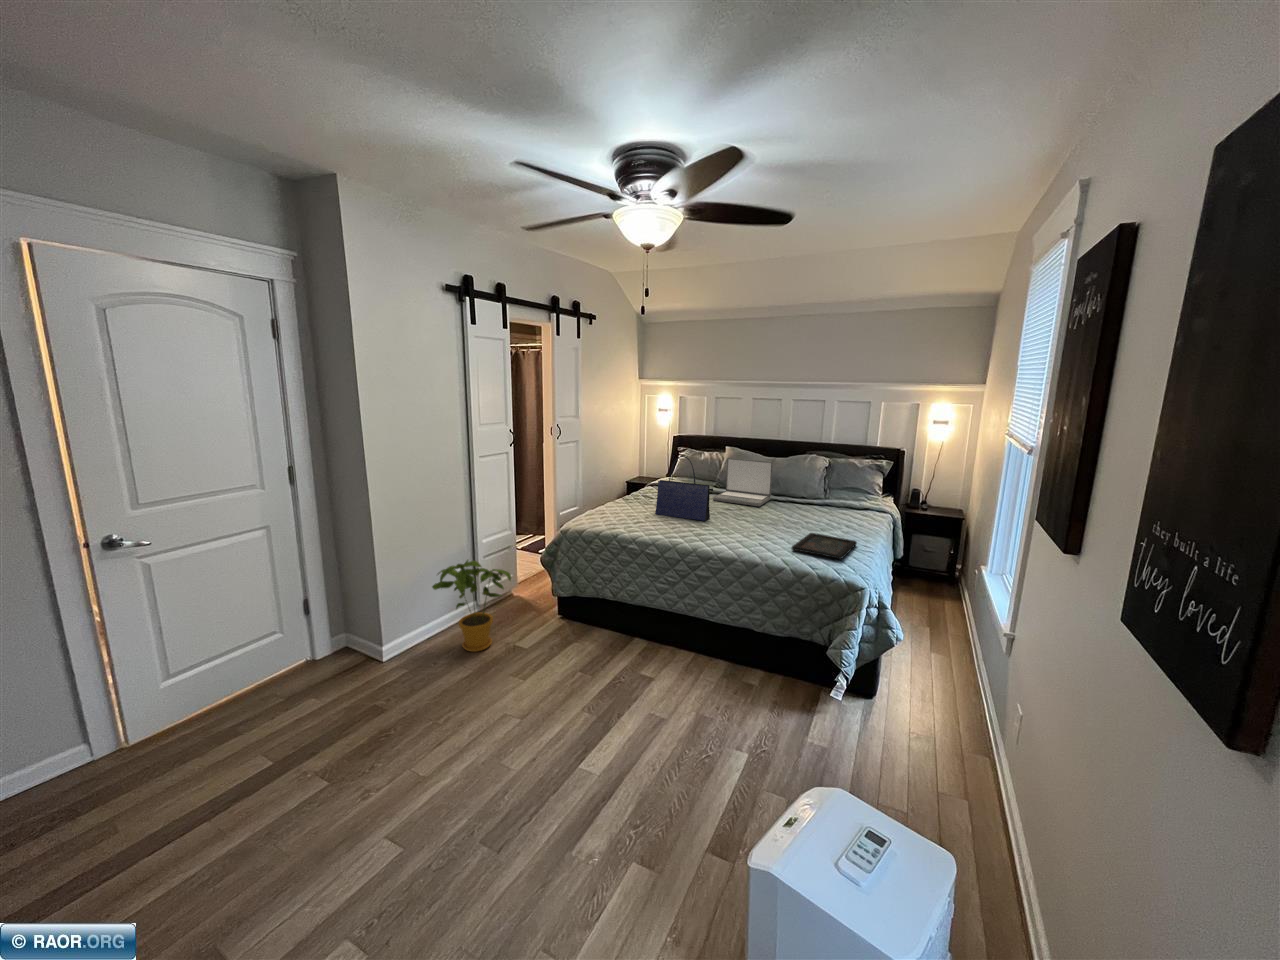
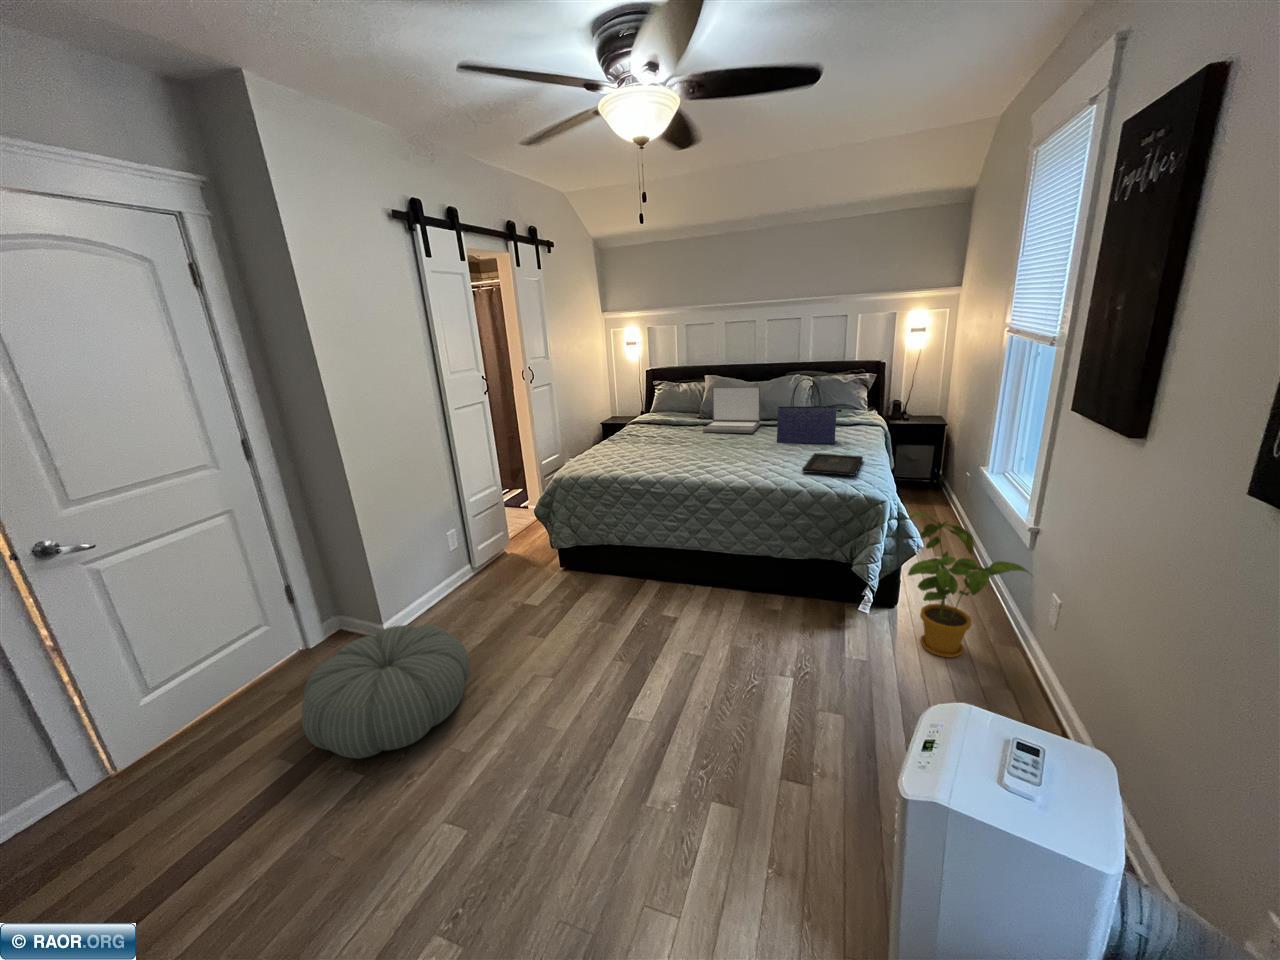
tote bag: present [655,456,713,521] -> present [777,379,842,444]
house plant: present [432,560,511,652] -> present [908,512,1032,658]
pouf: none [286,649,446,767] -> present [302,624,470,759]

